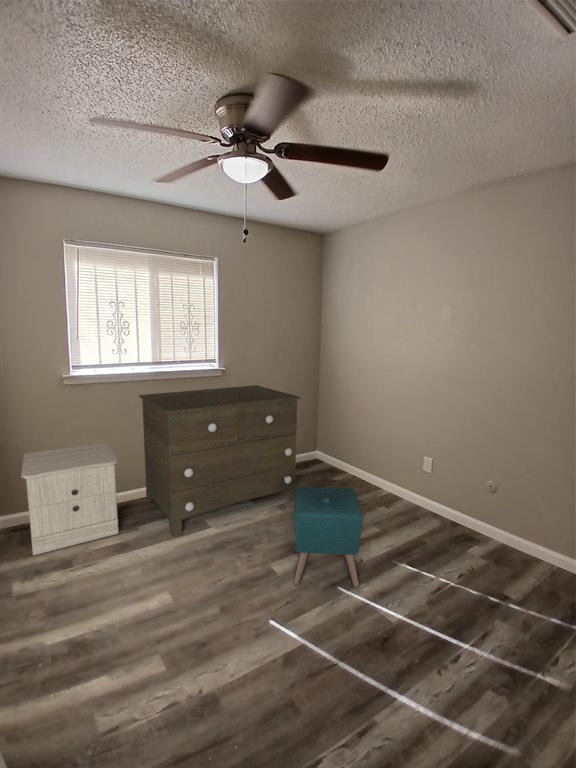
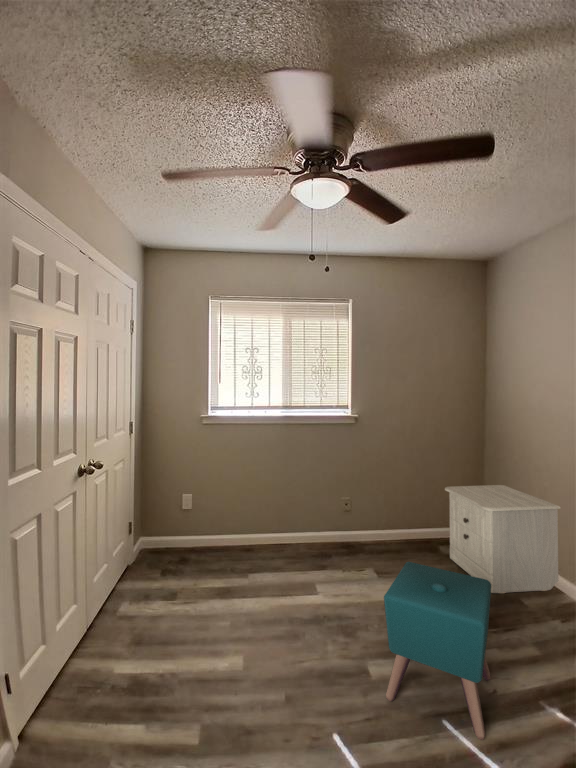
dresser: present [139,385,300,536] -> none [266,436,435,593]
nightstand: present [21,442,119,555] -> present [445,485,560,593]

